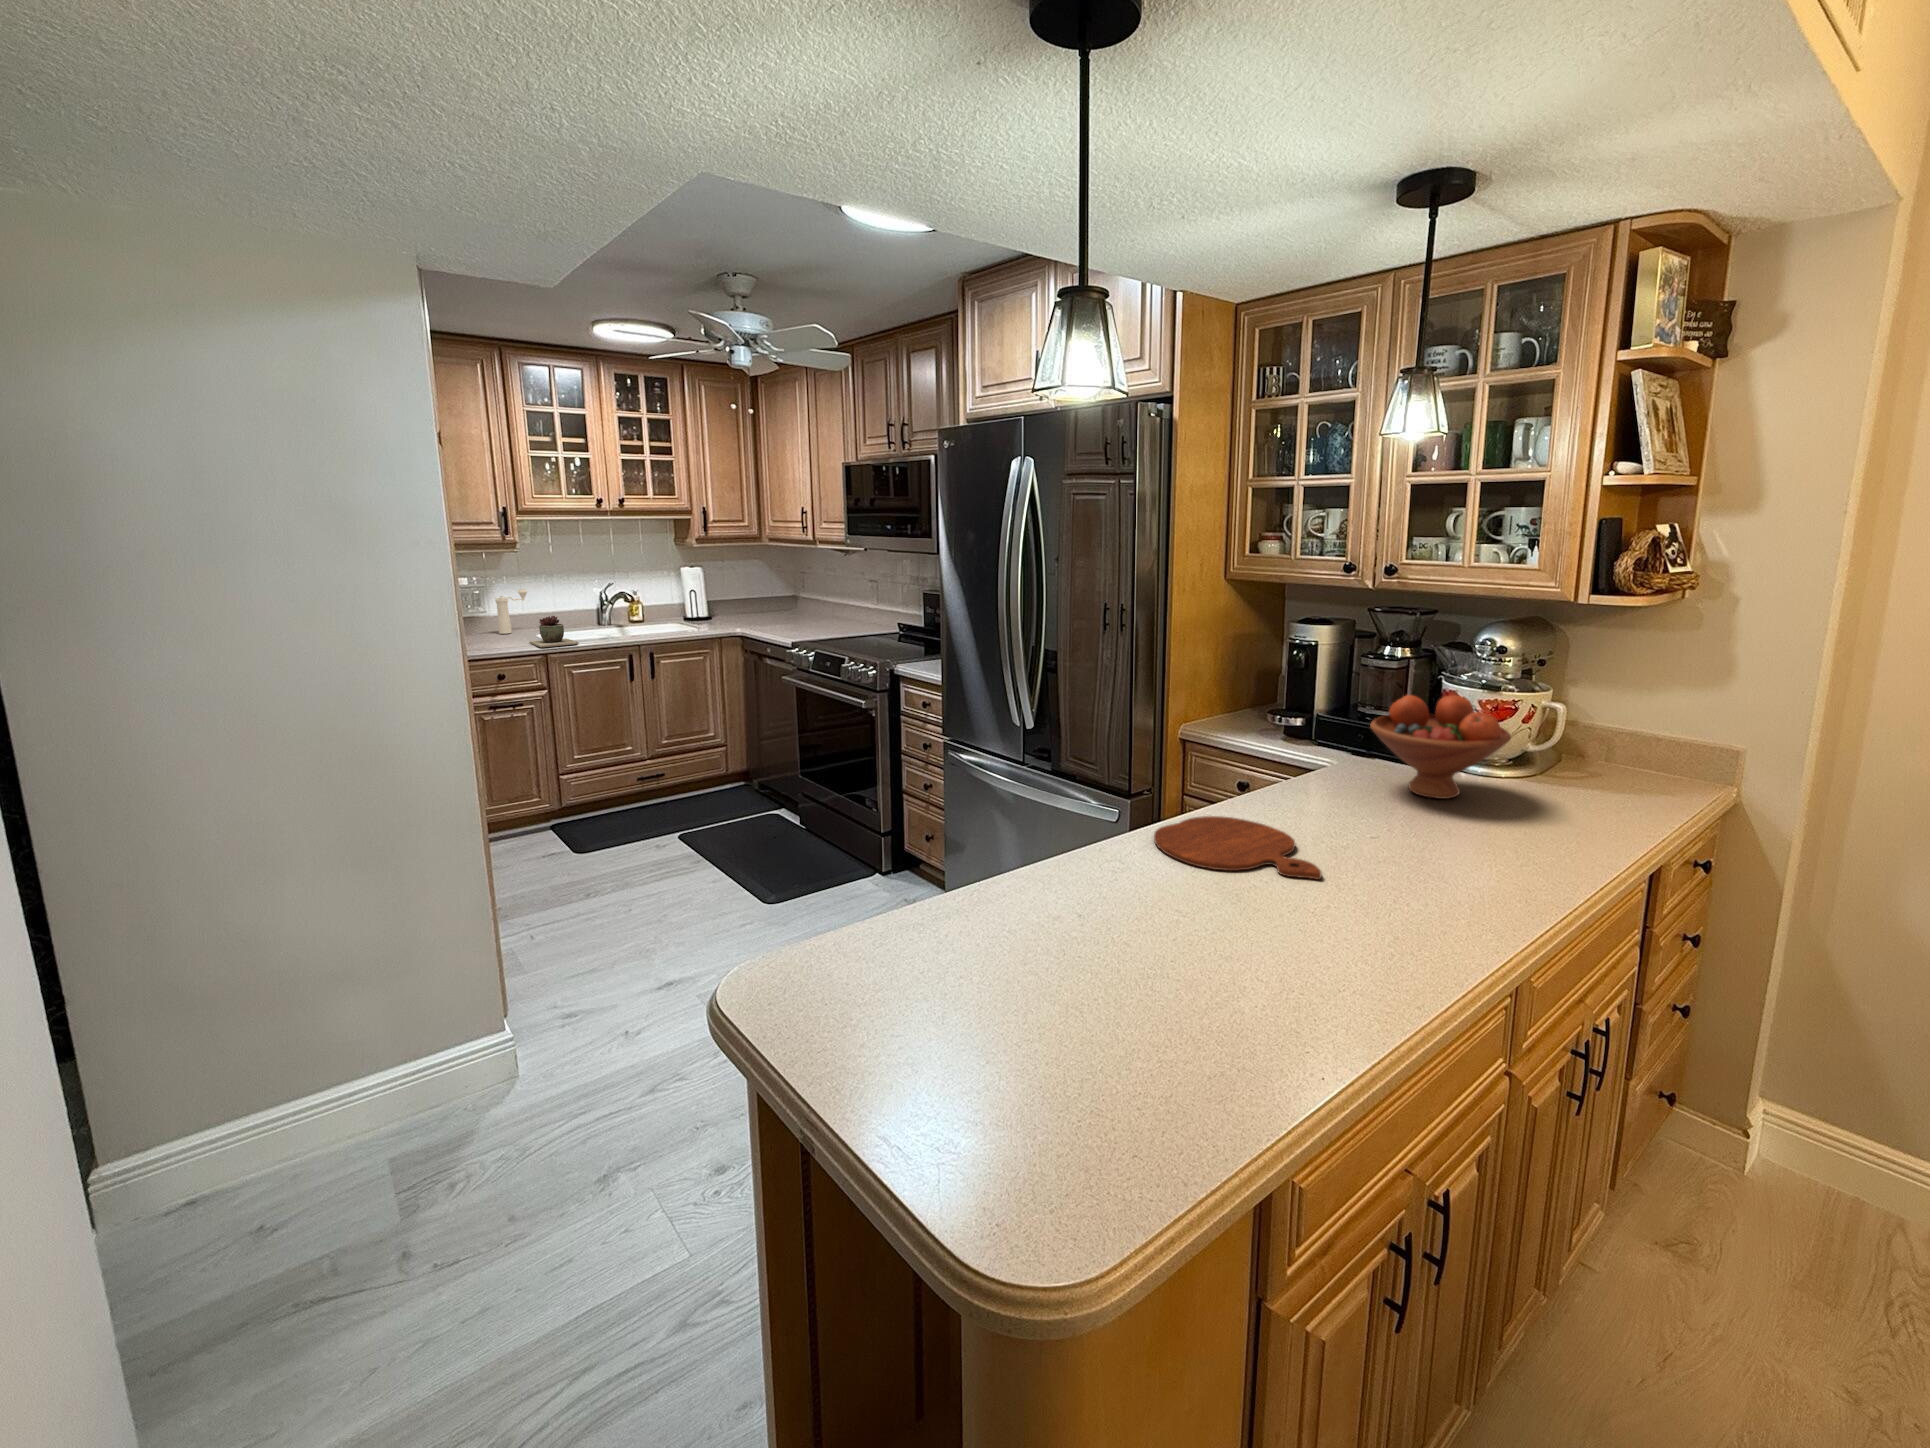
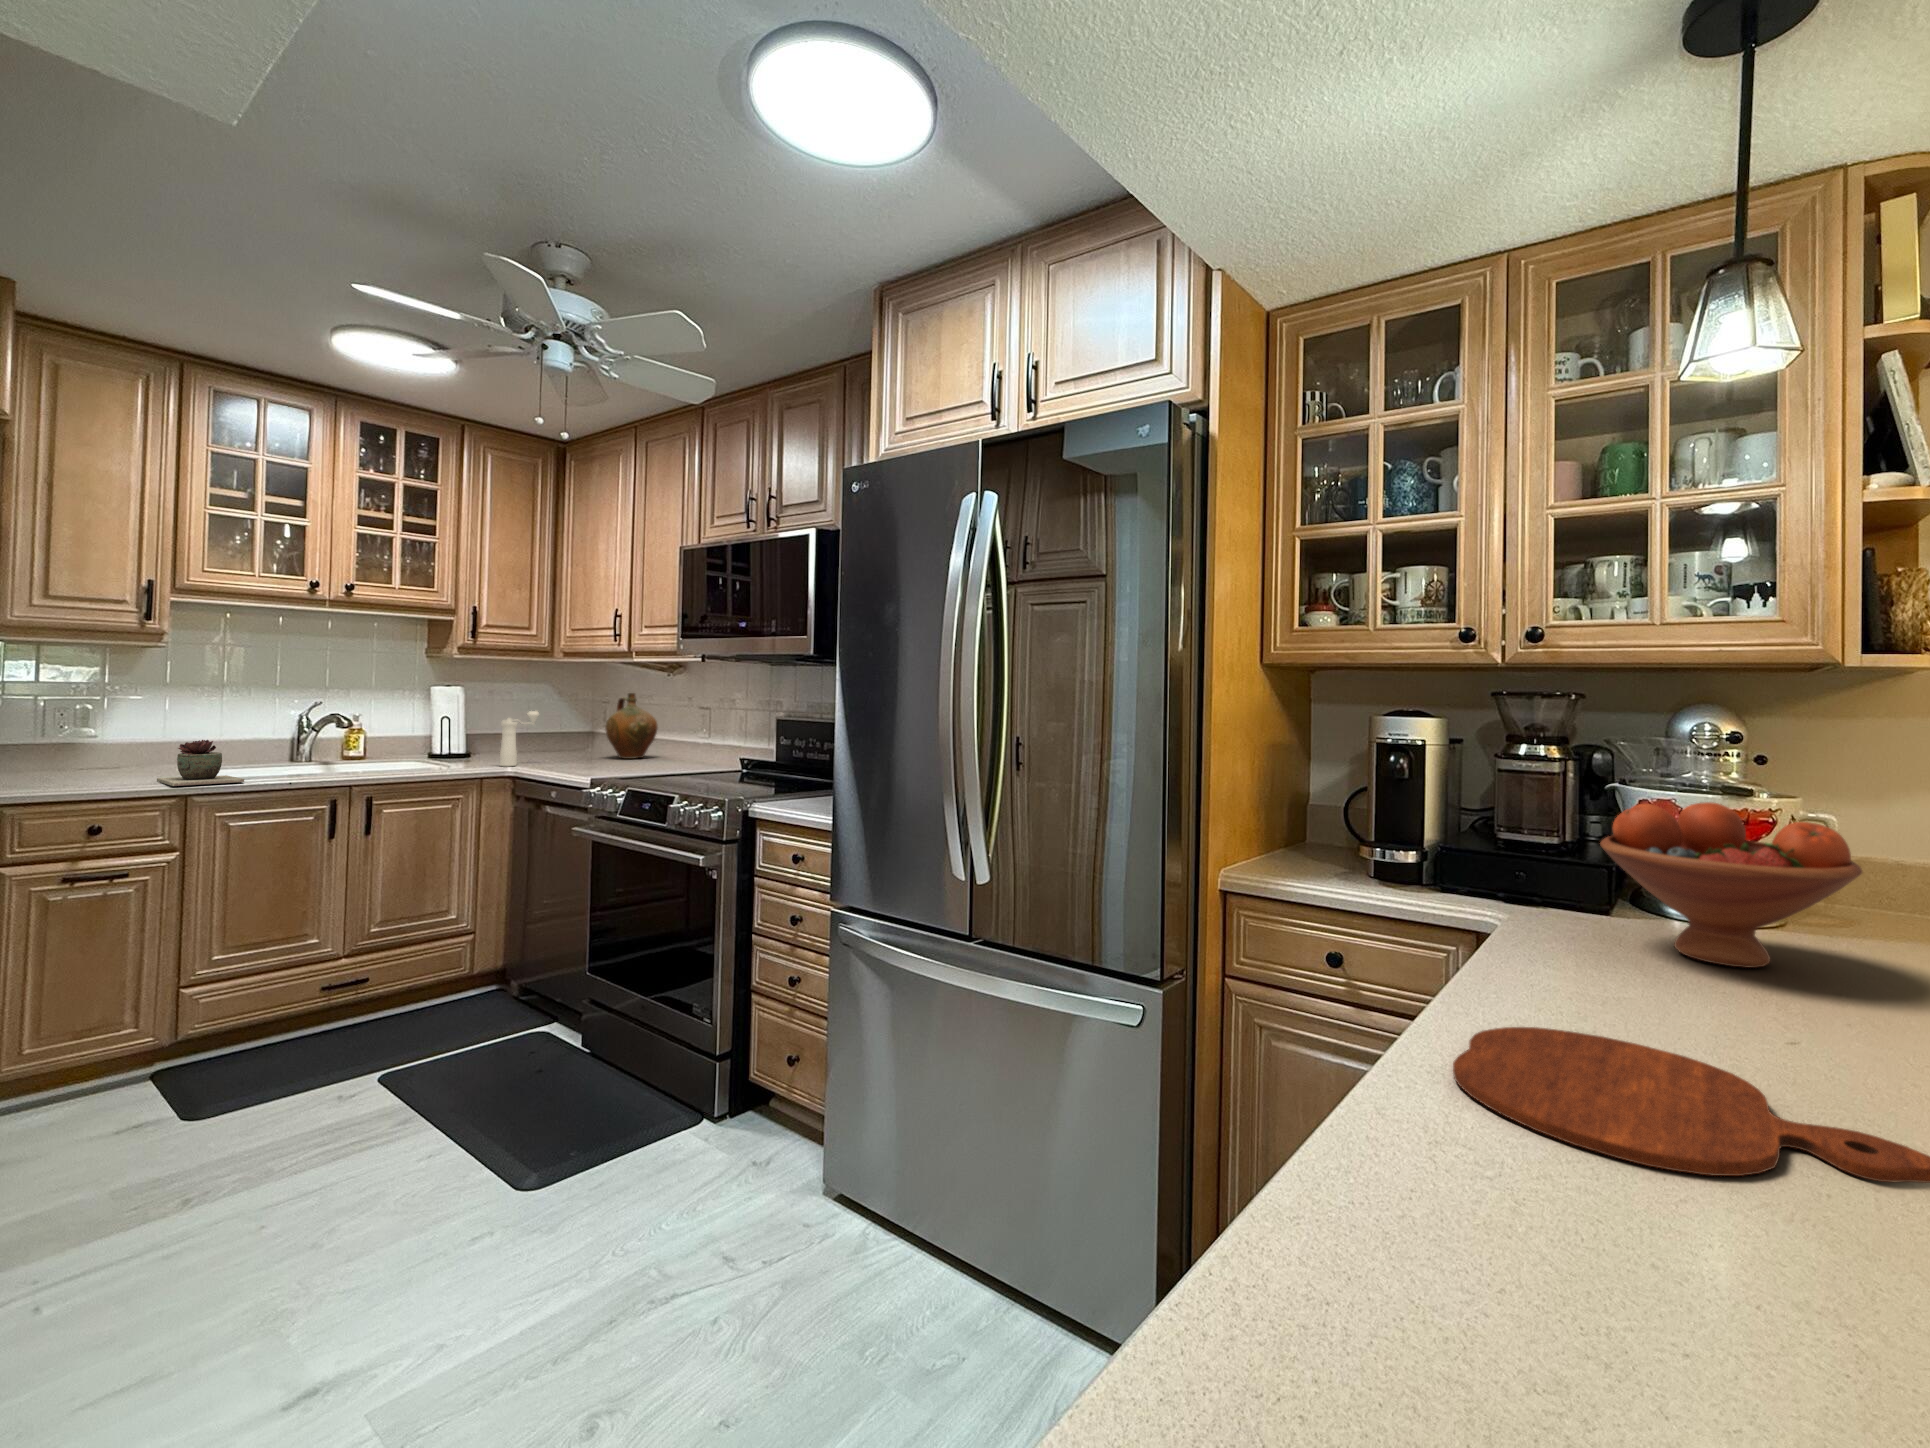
ceramic jug: none [802,569,840,621] -> present [605,693,657,759]
pepper mill: present [495,589,527,634] -> present [500,711,539,766]

